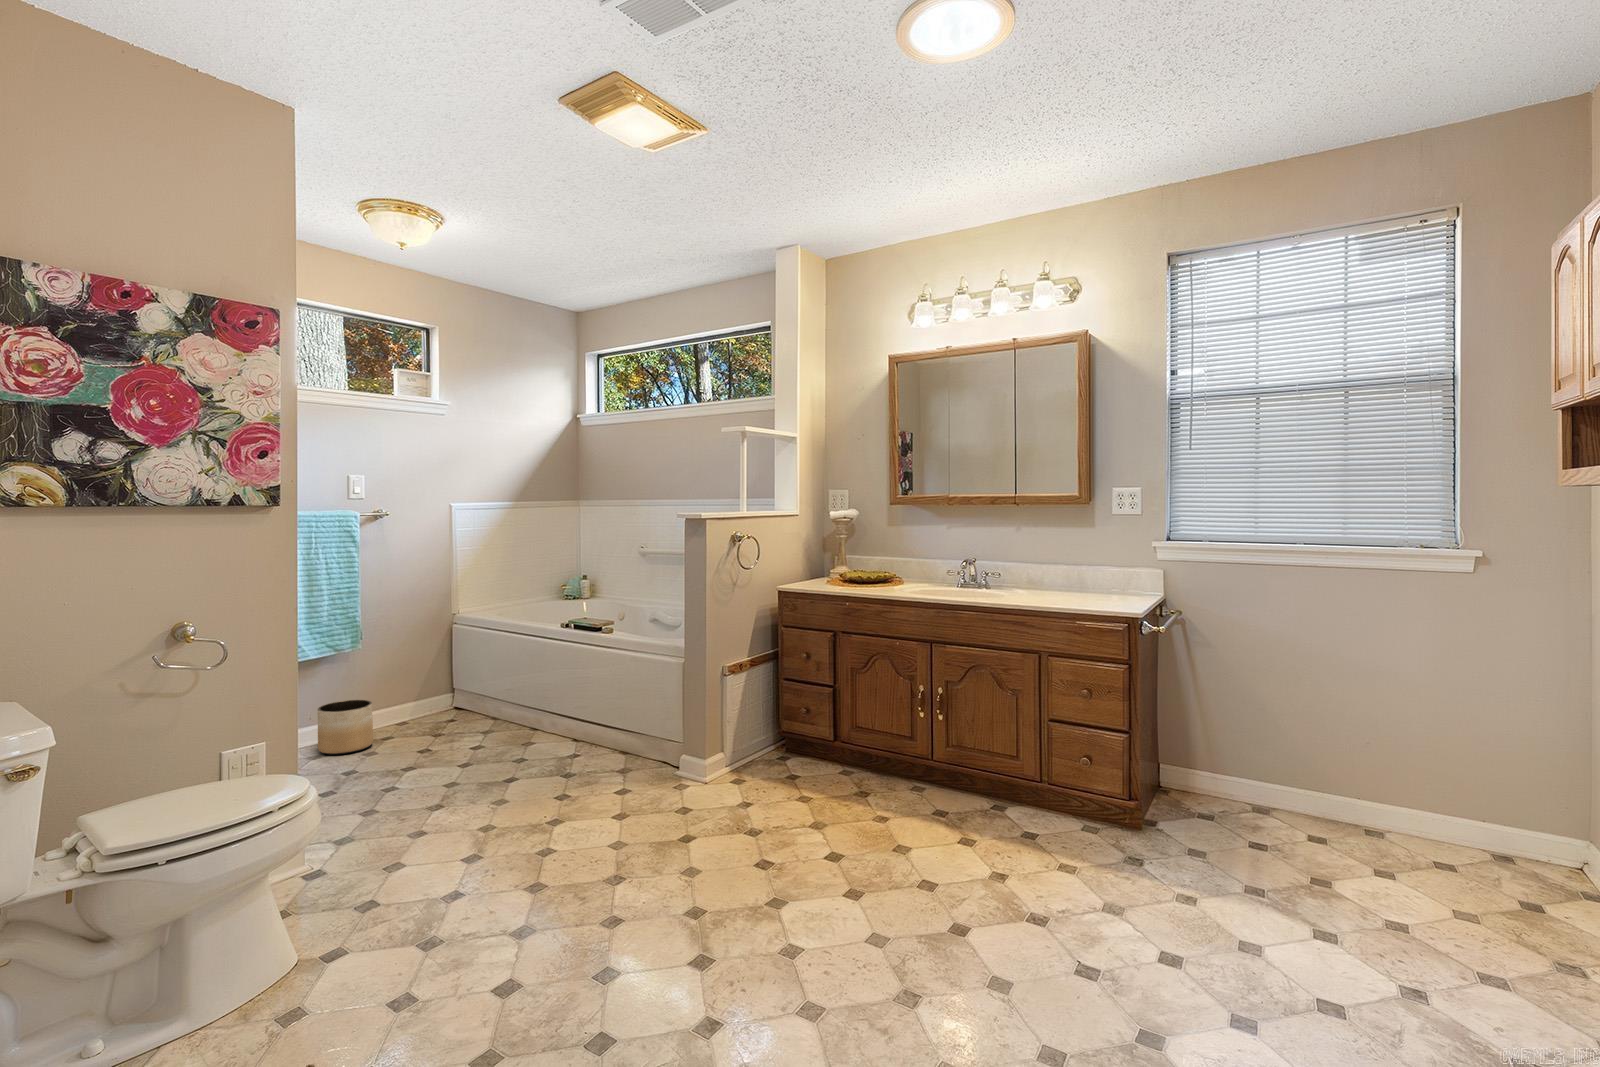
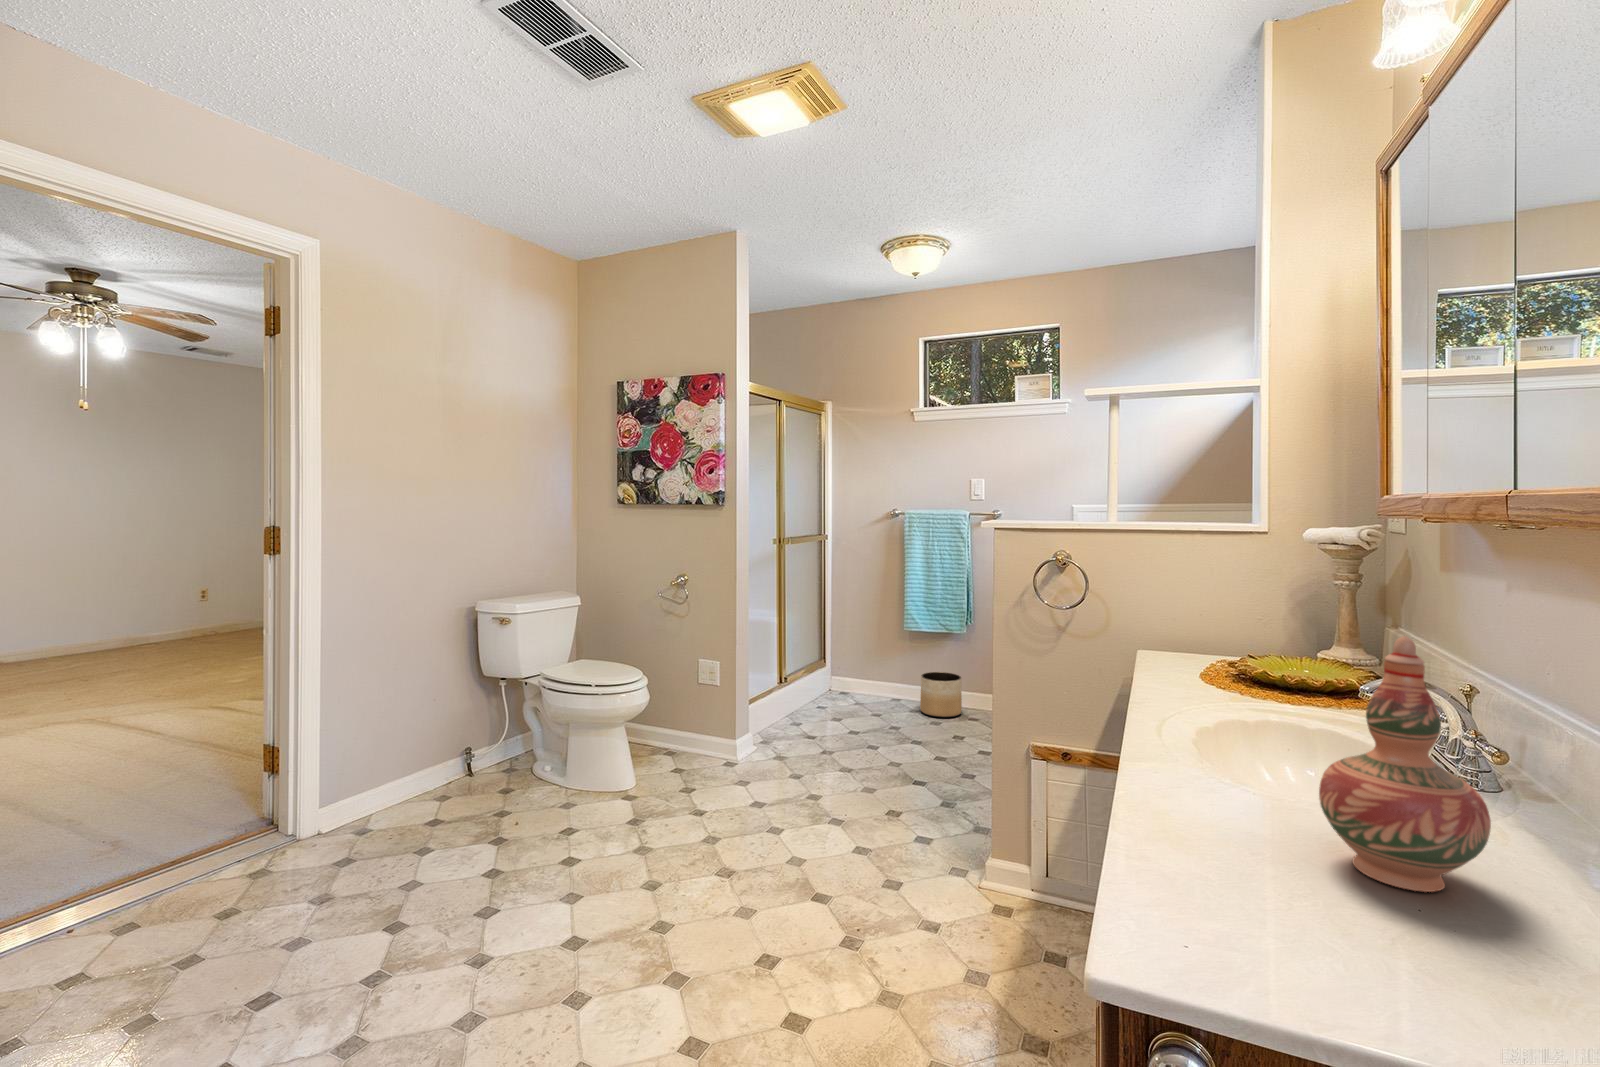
decorative vase: none [1026,545,1062,610] -> present [1319,636,1491,892]

